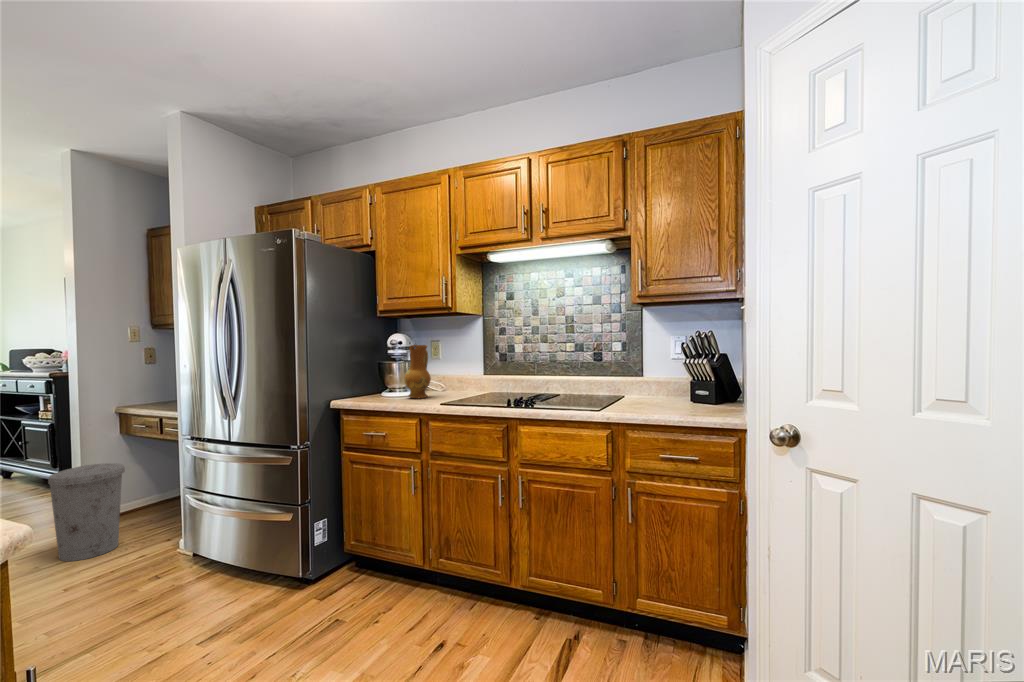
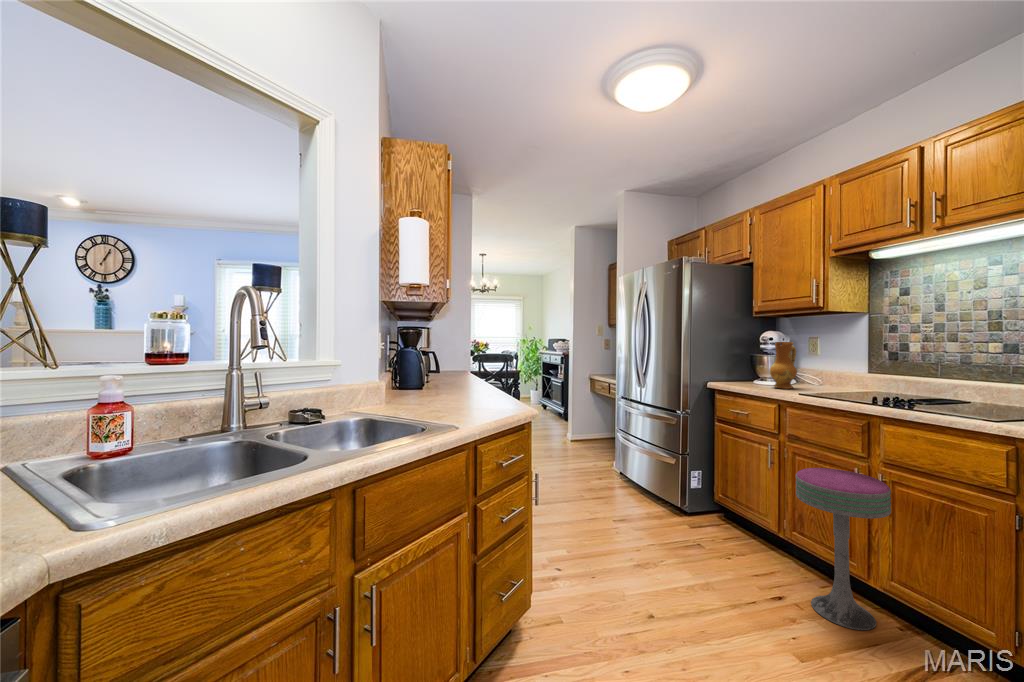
trash can: present [48,463,125,561] -> none [556,406,589,459]
bar stool: none [453,479,532,650] -> present [796,468,891,630]

